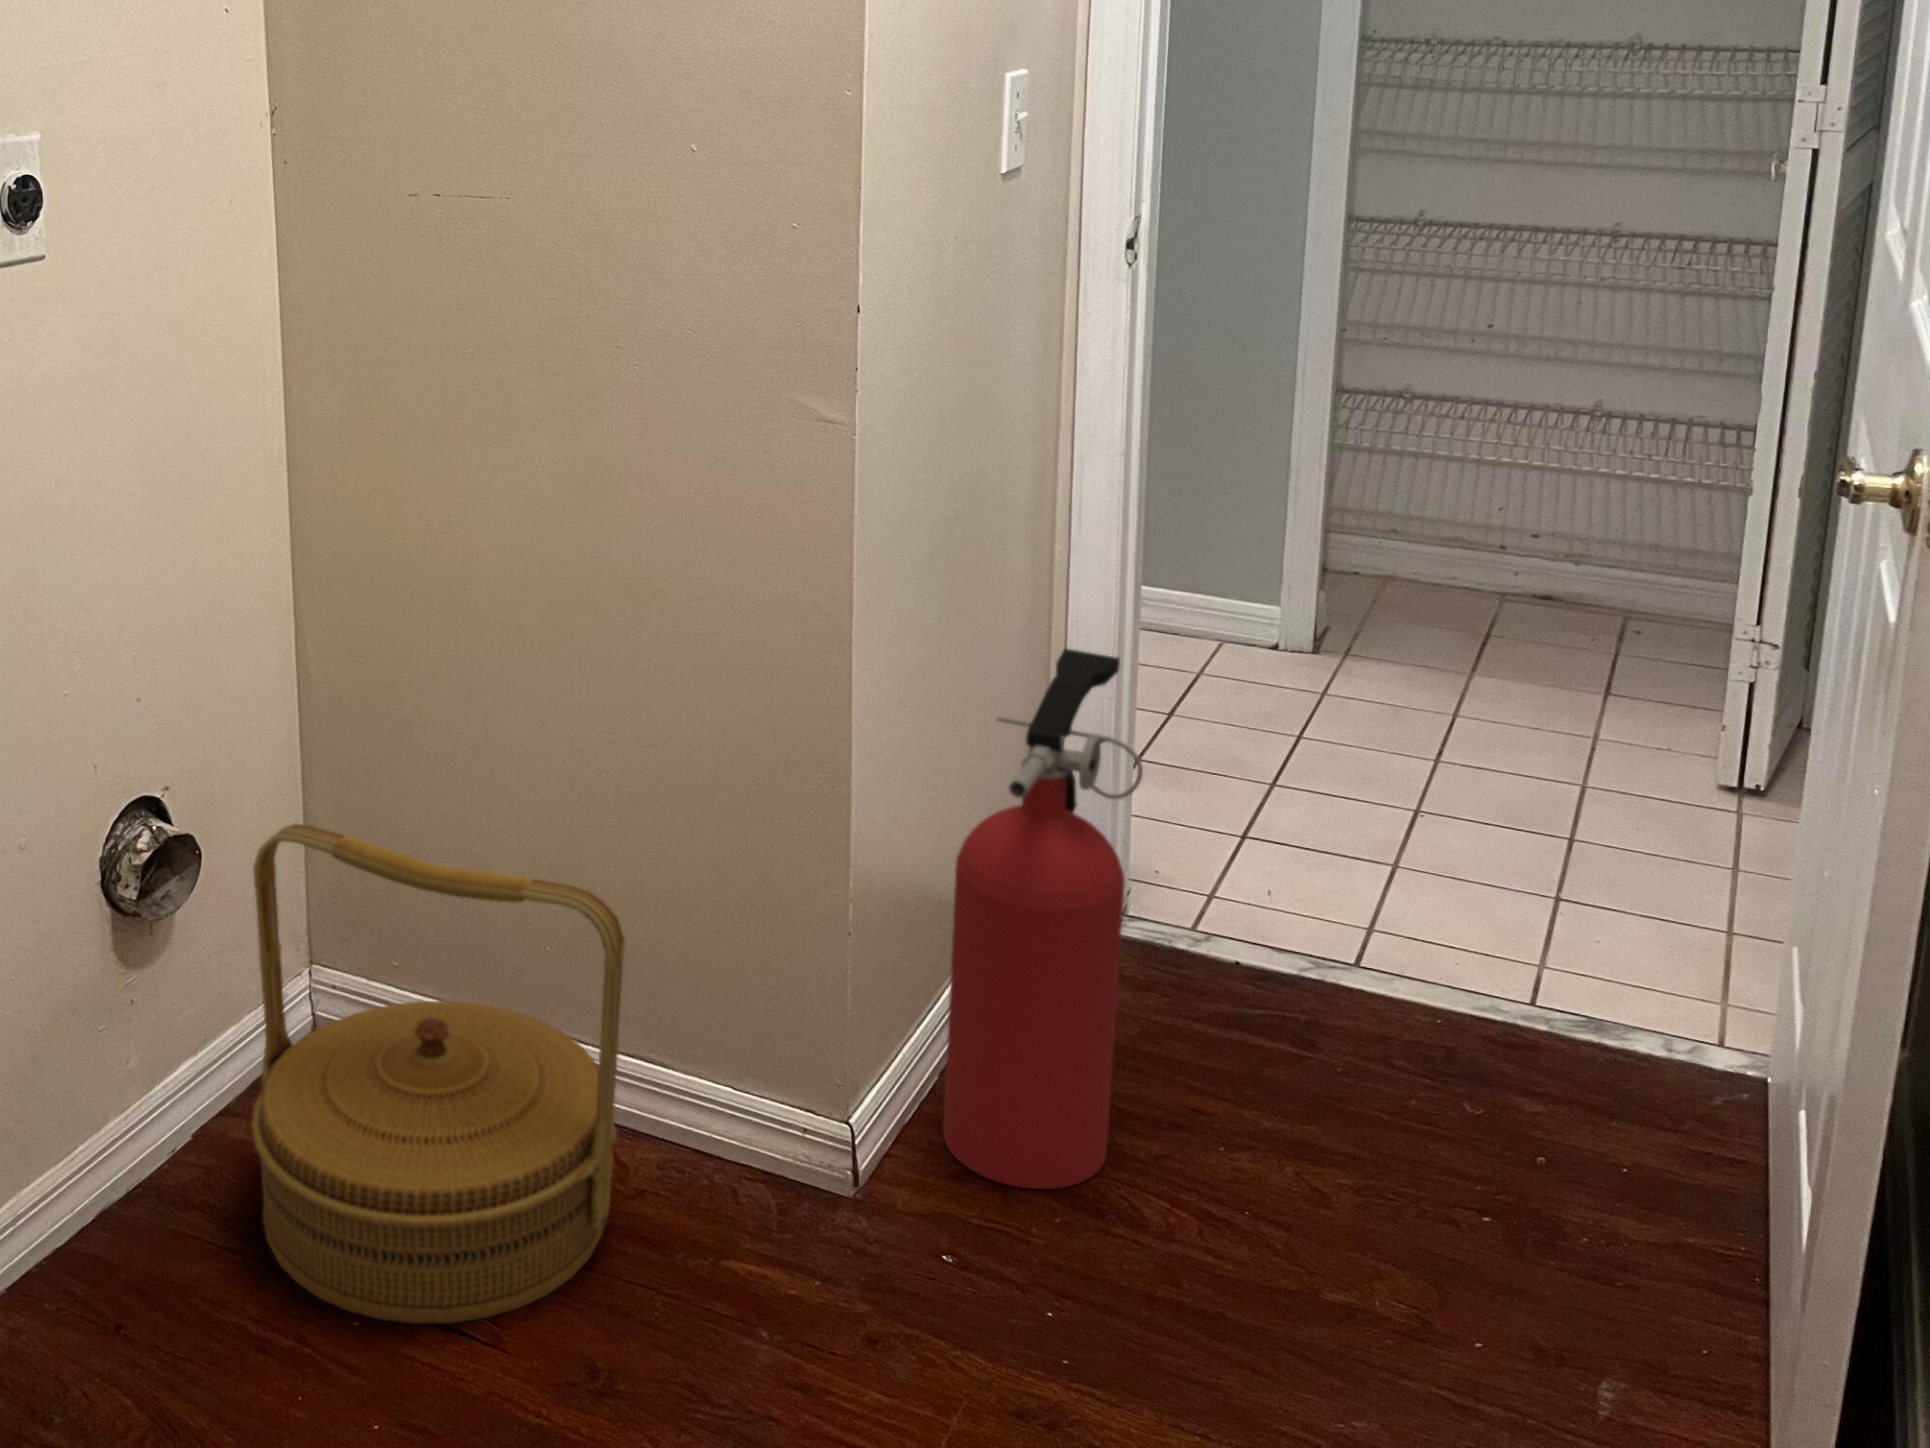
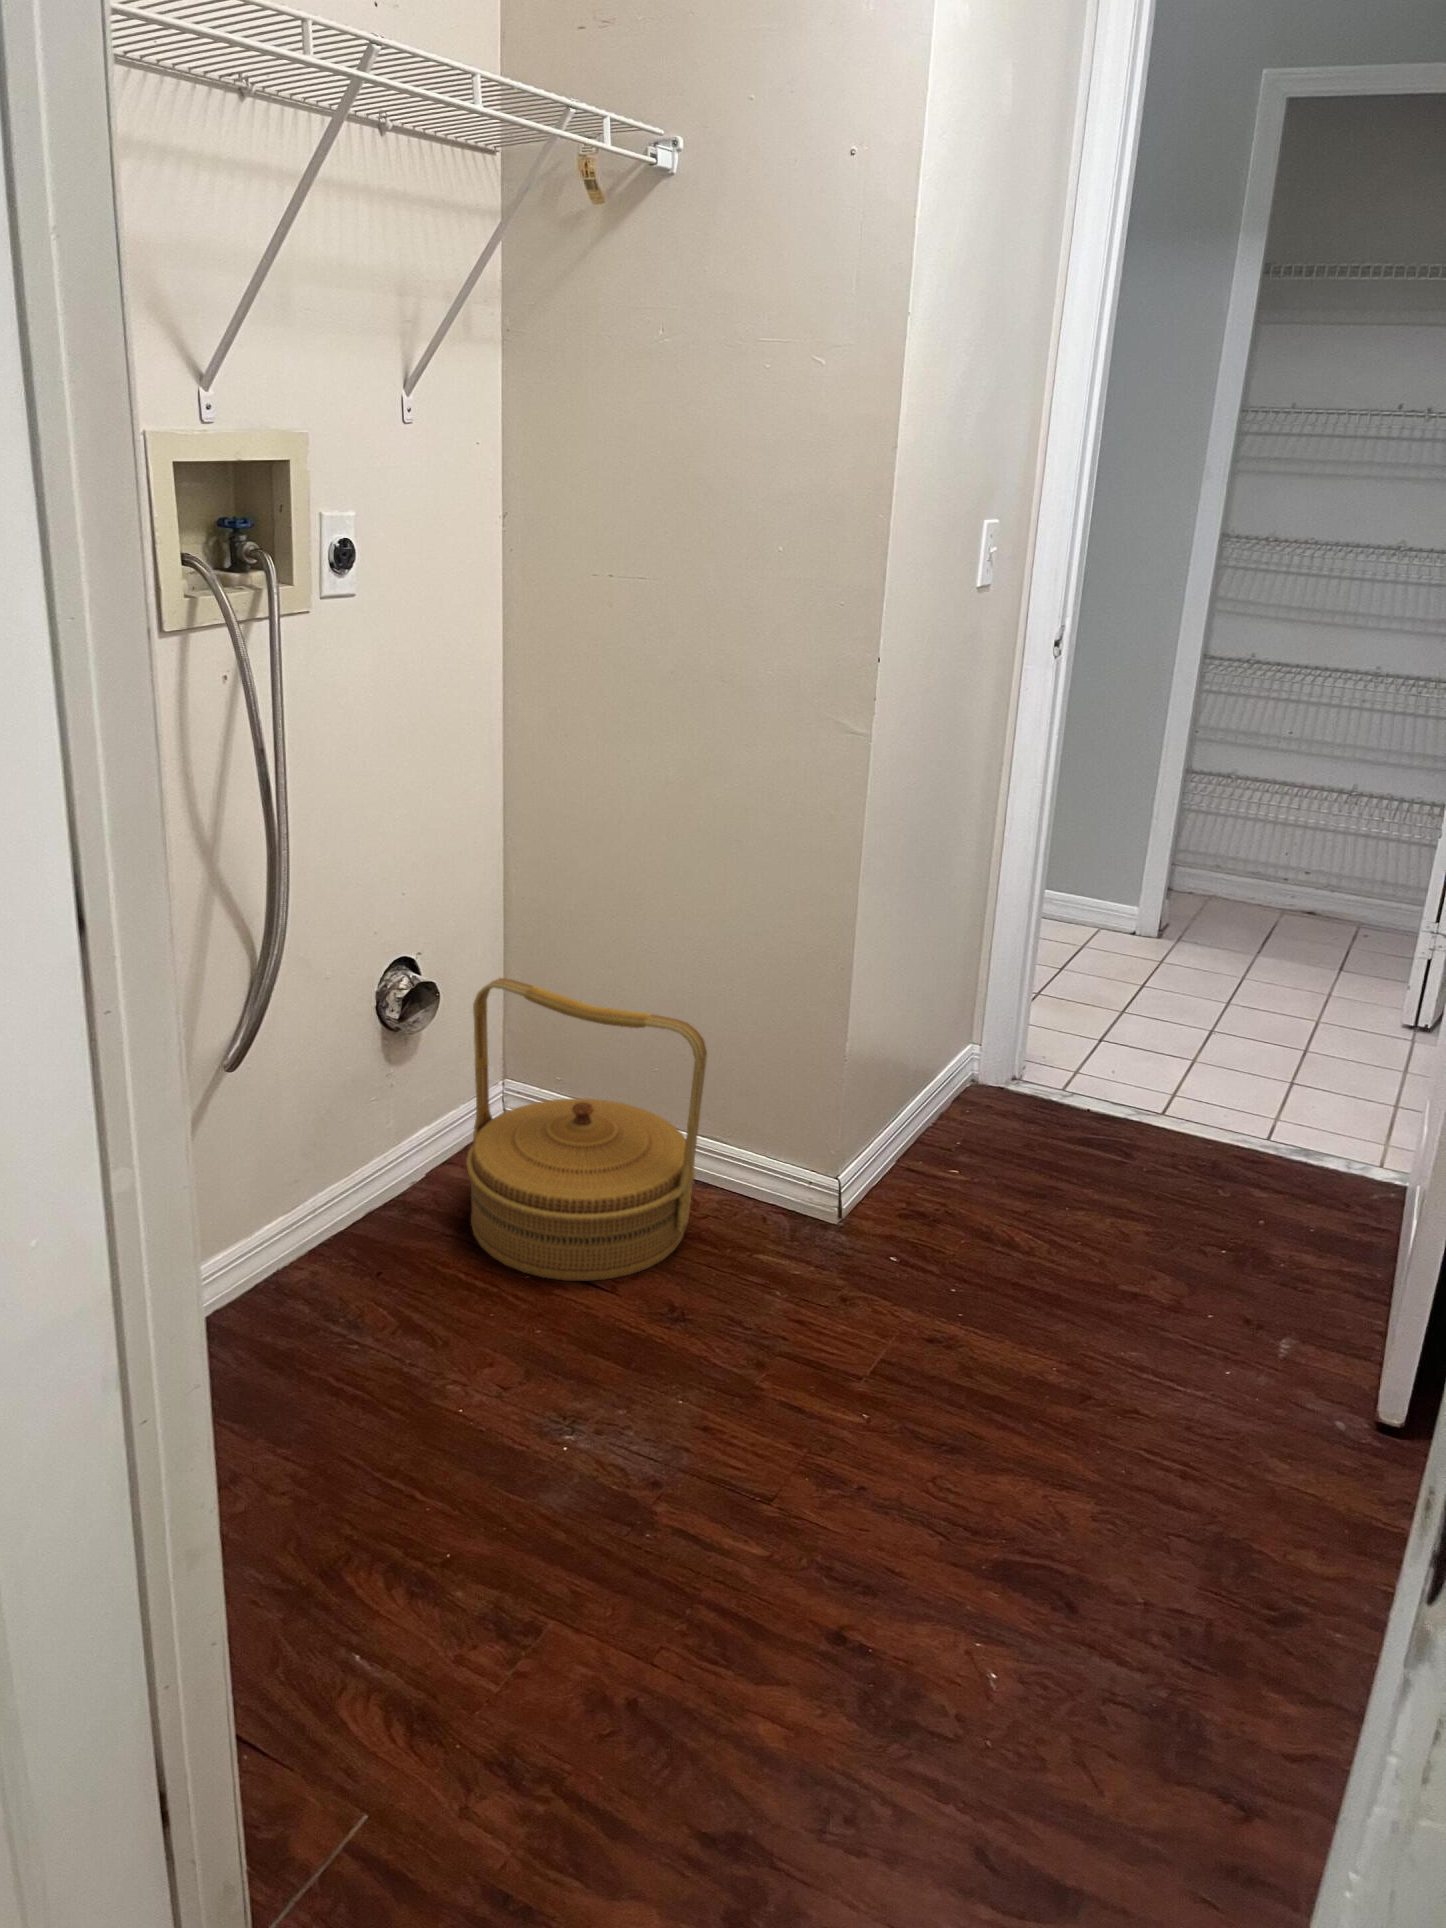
fire extinguisher: present [943,649,1143,1189] -> none [897,897,1036,1225]

